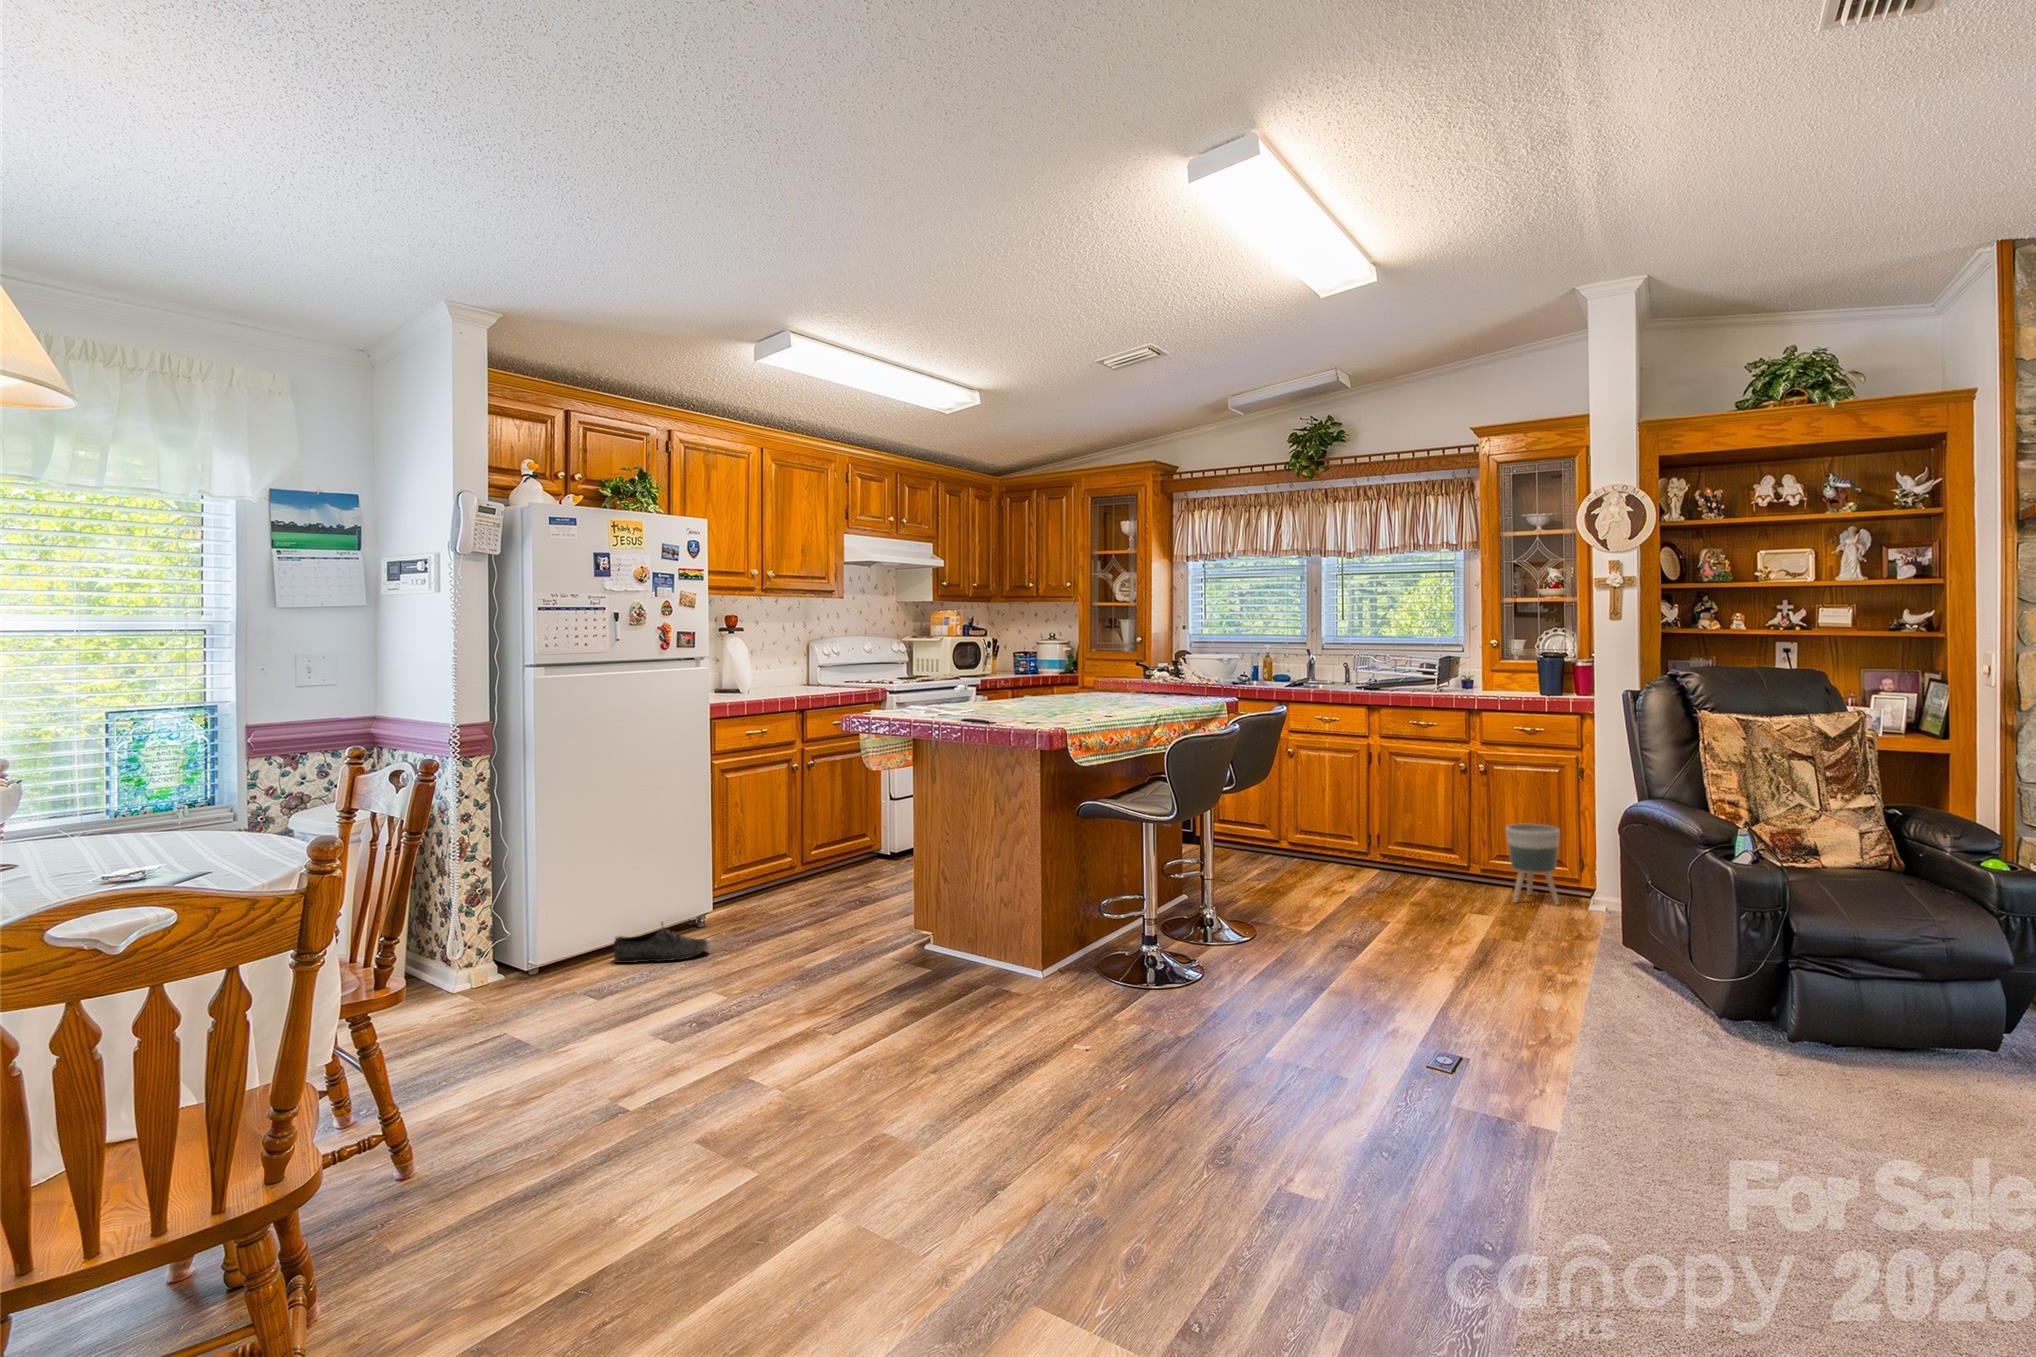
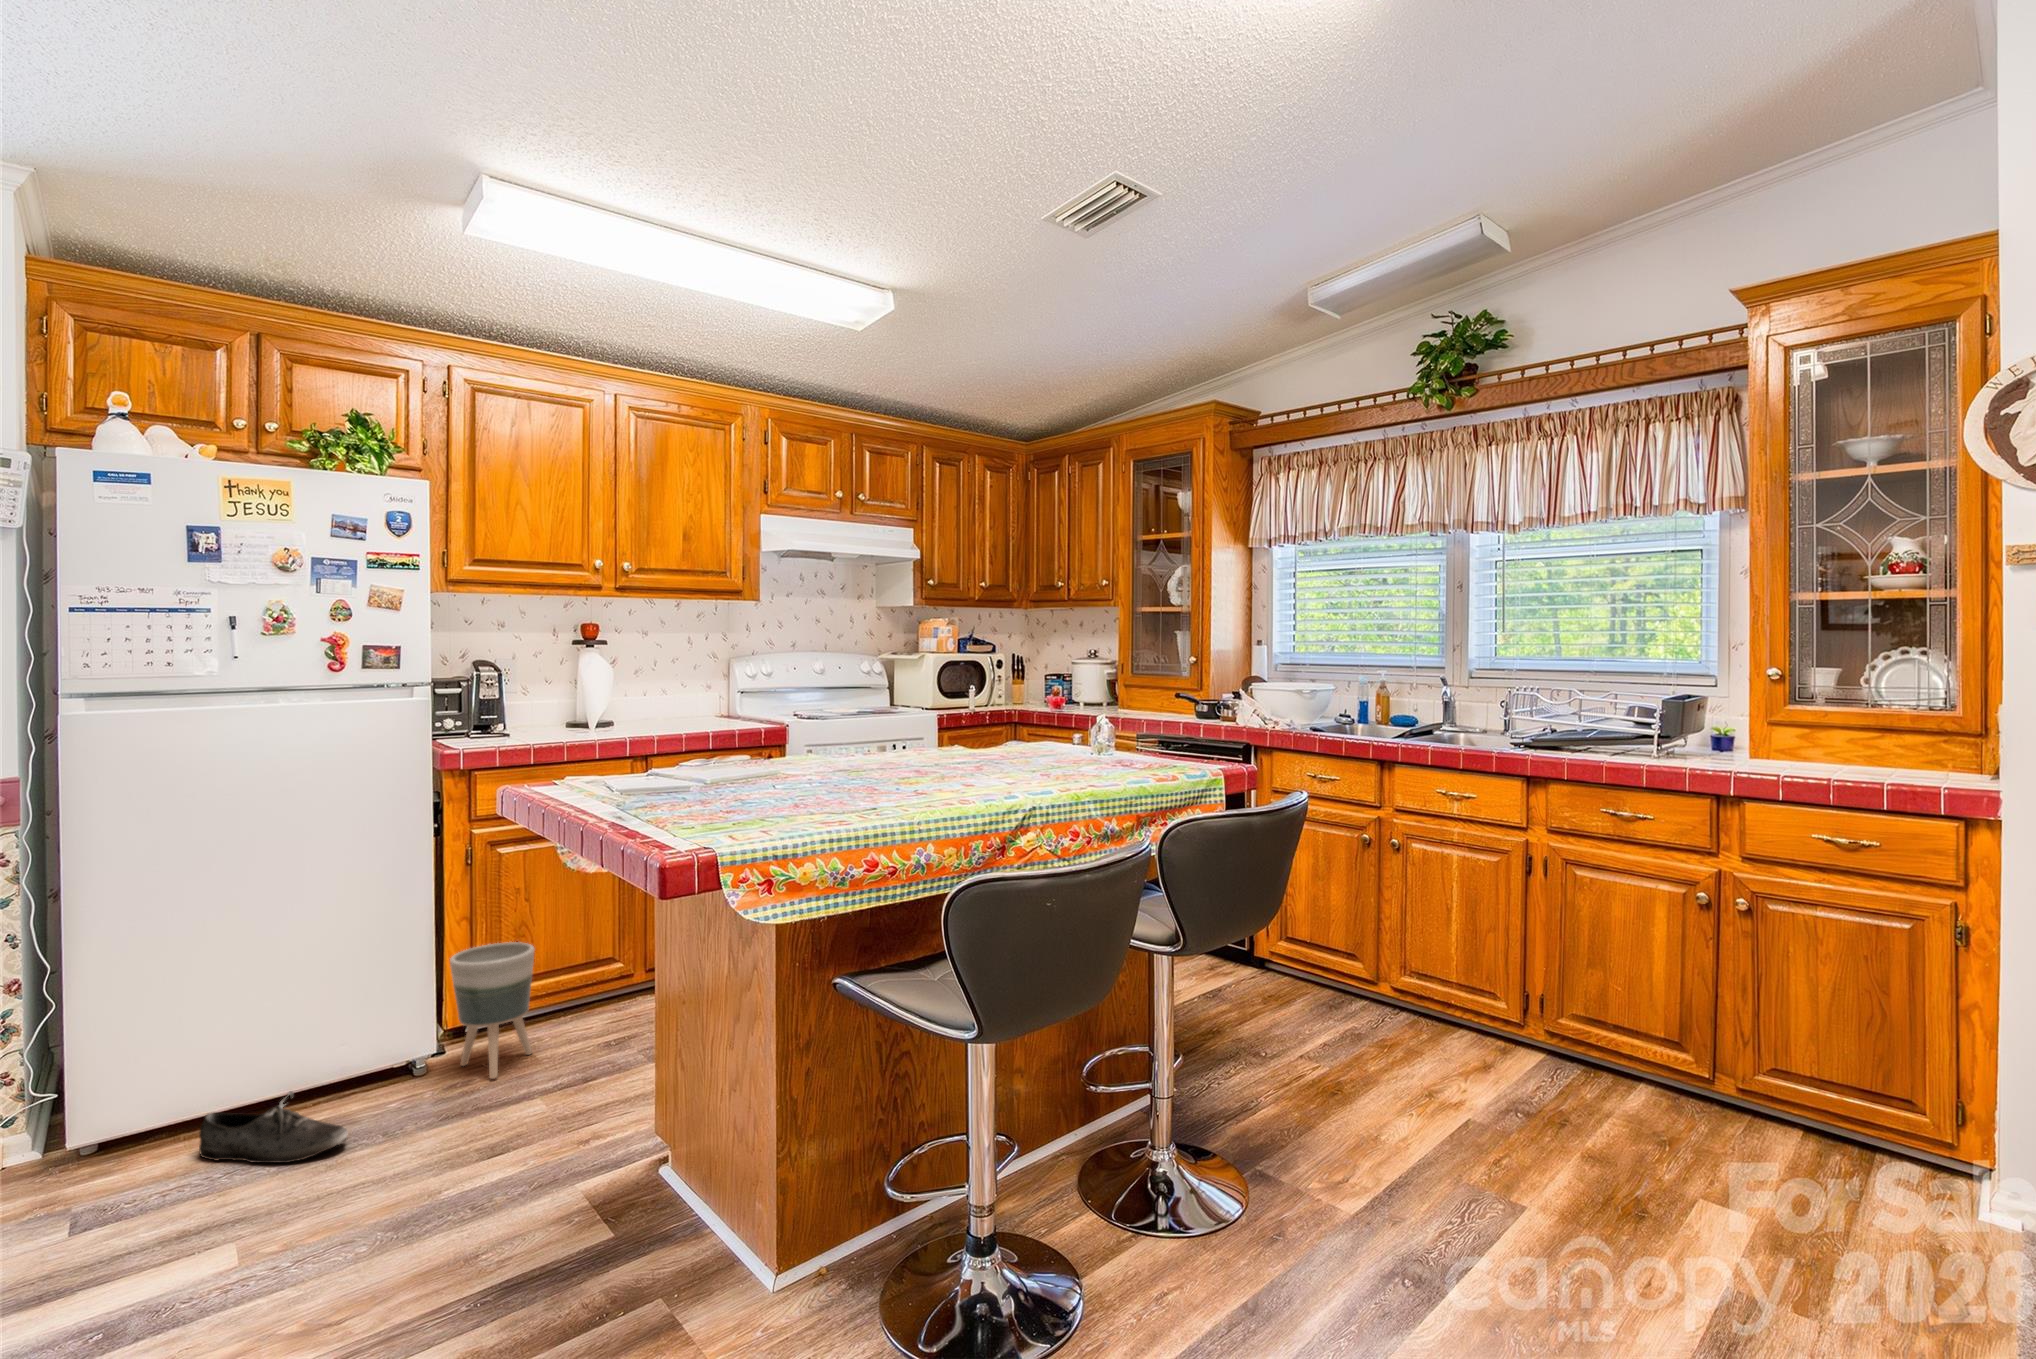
planter: present [1506,824,1560,904] -> present [450,942,534,1079]

